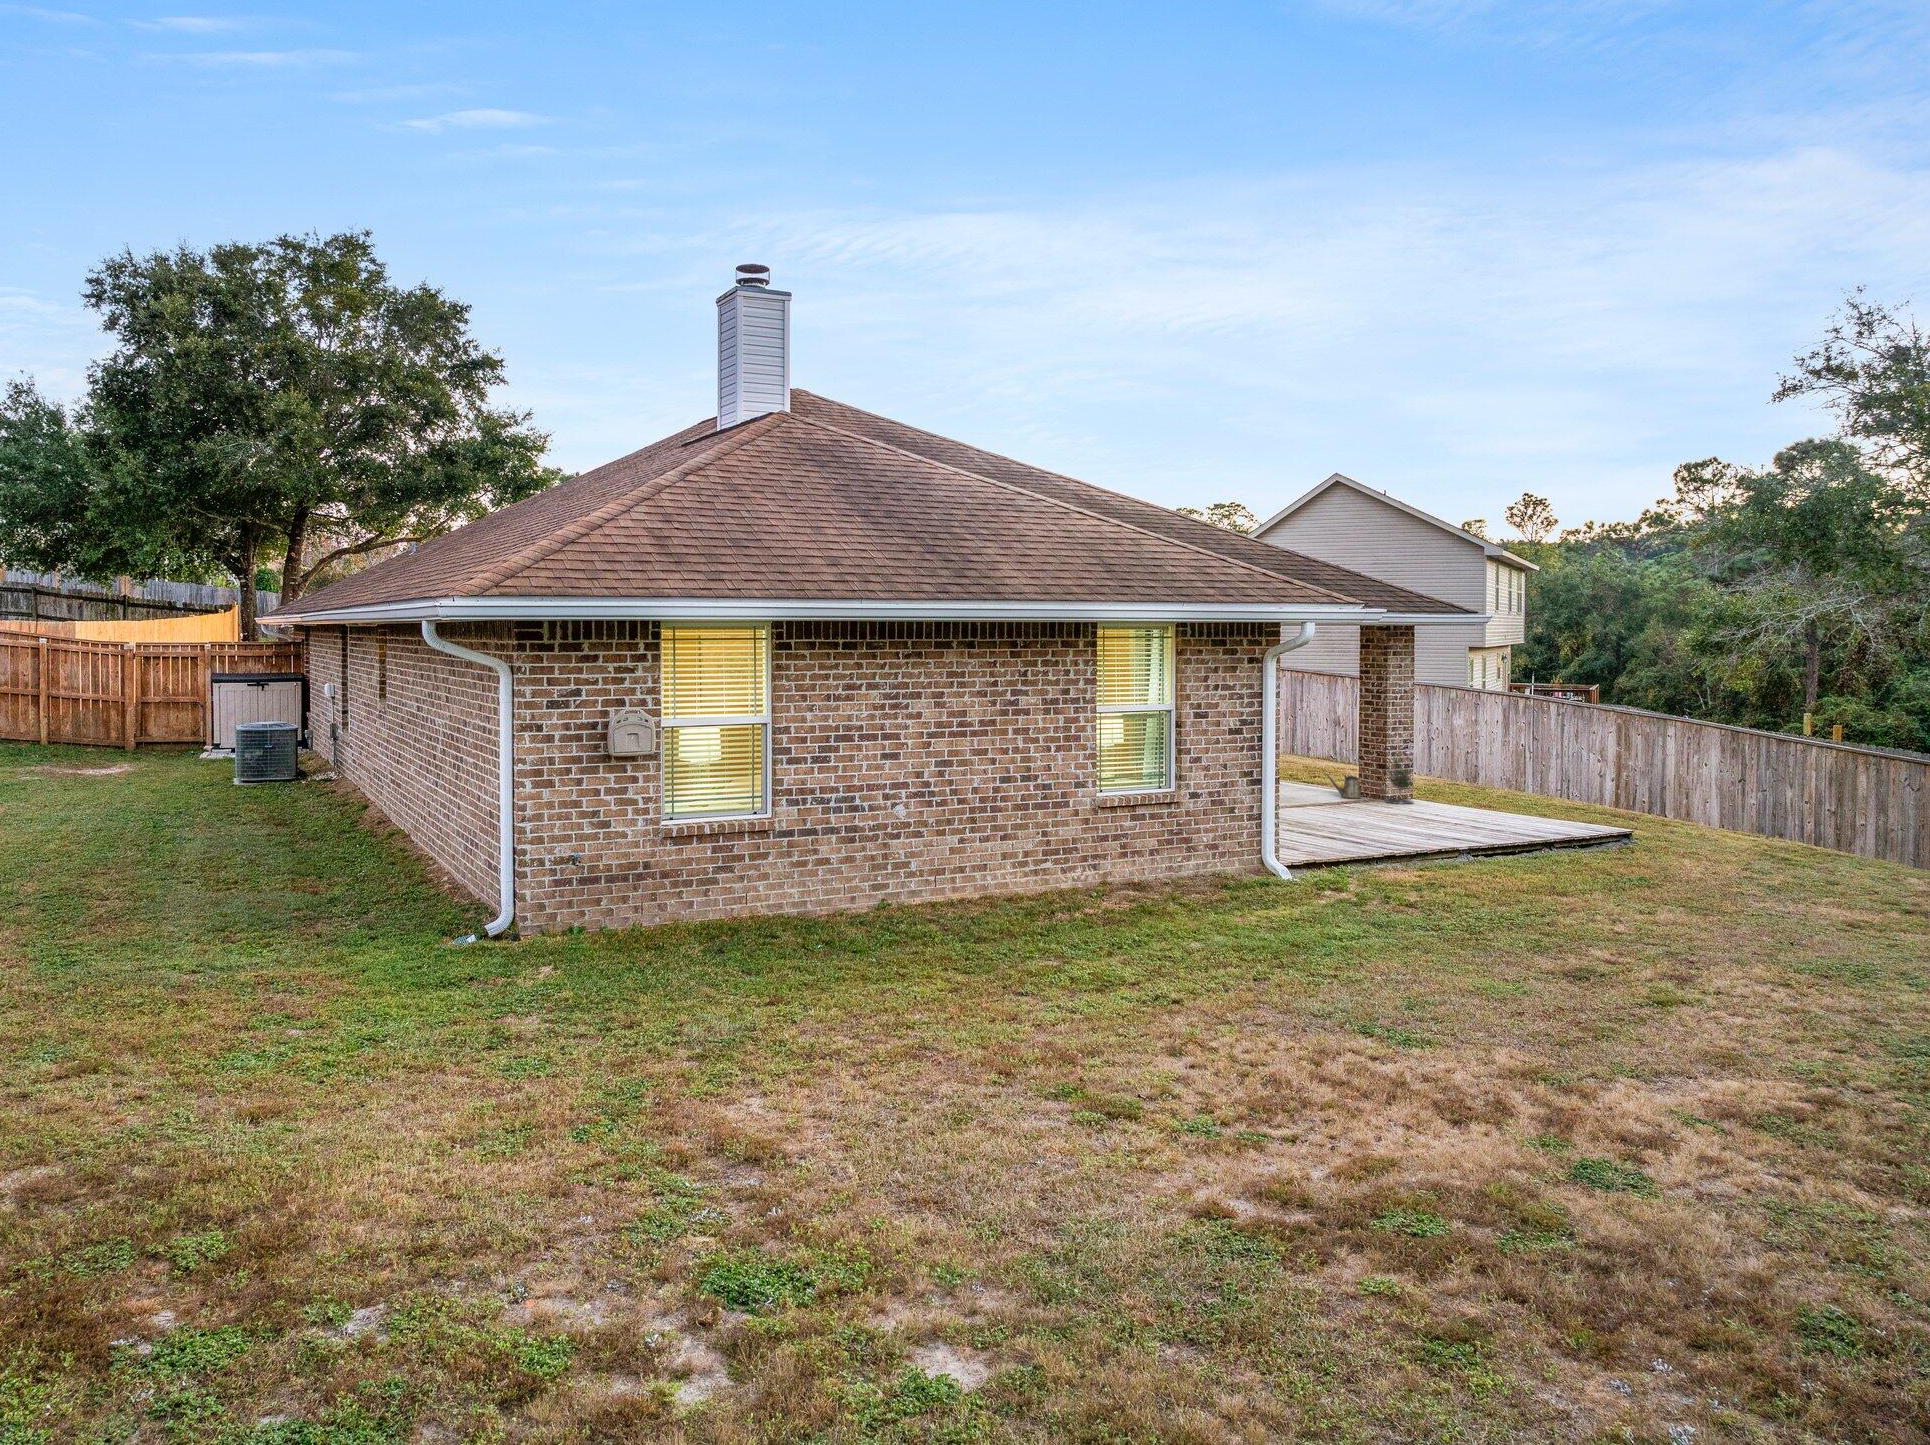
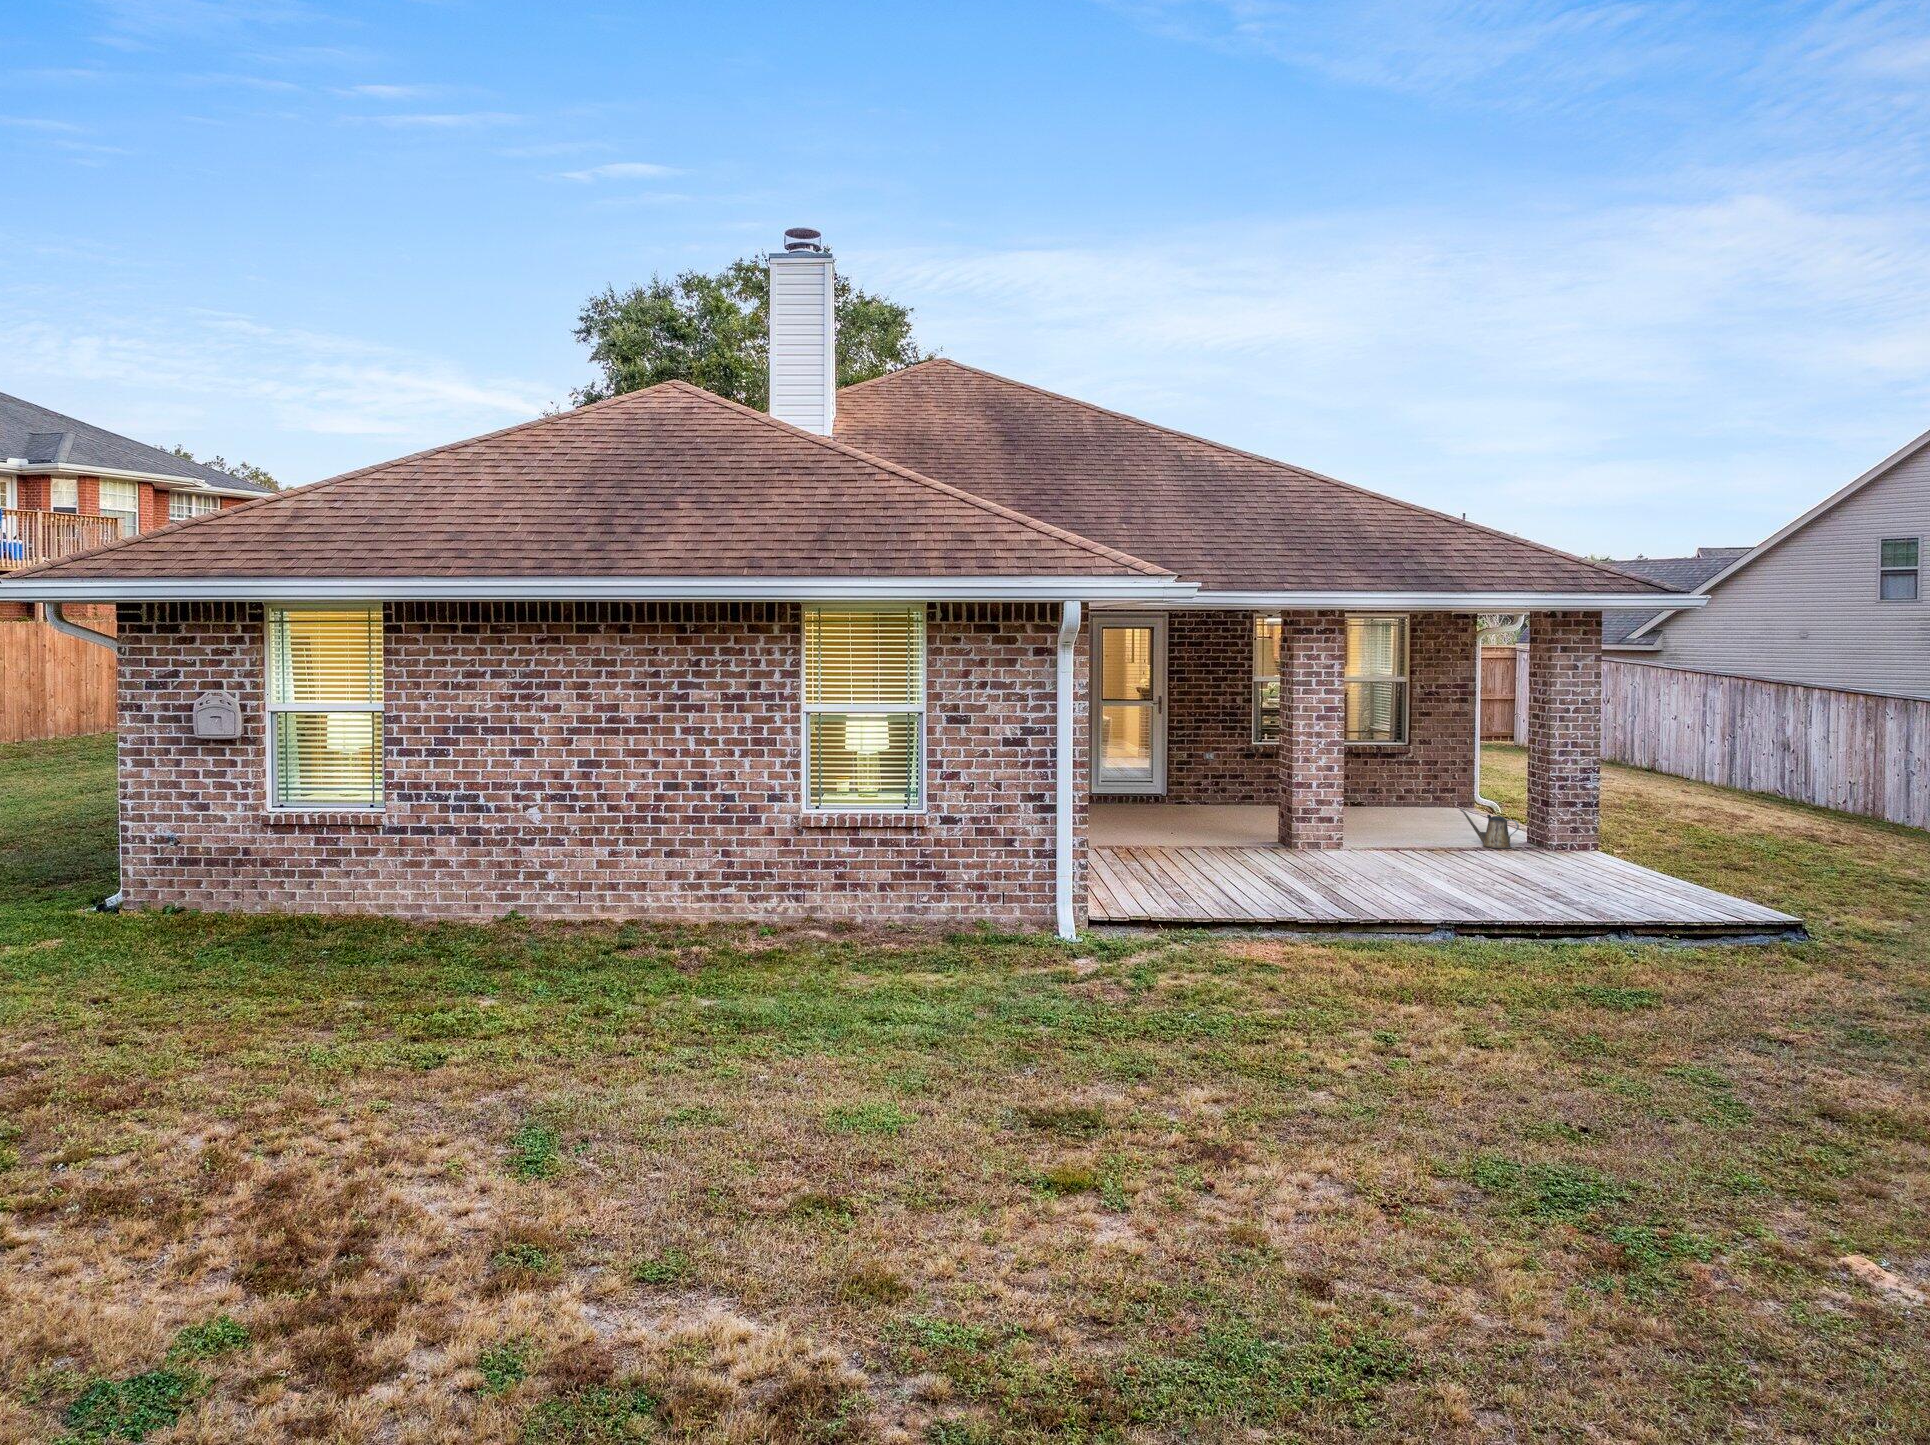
potted tree: present [1386,759,1413,804] -> none [1528,786,1575,861]

